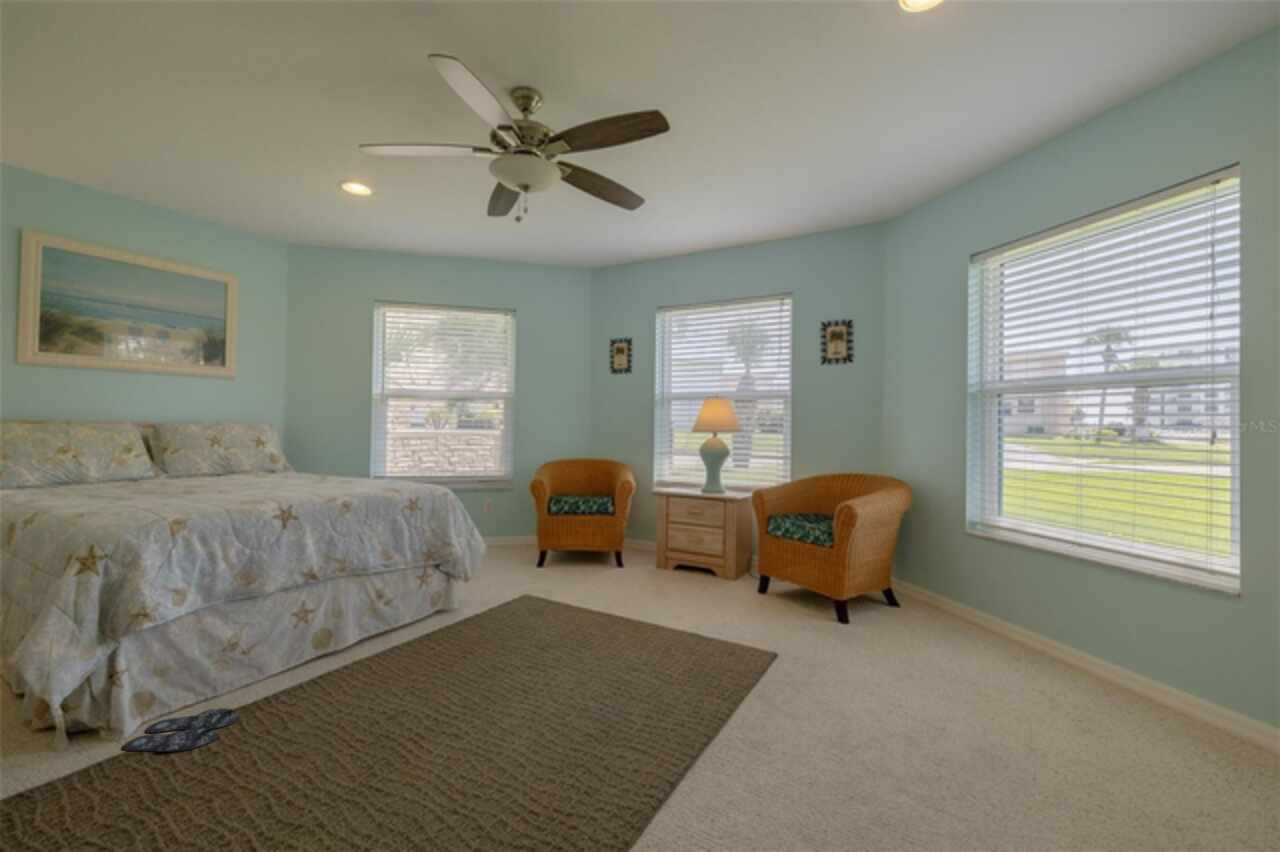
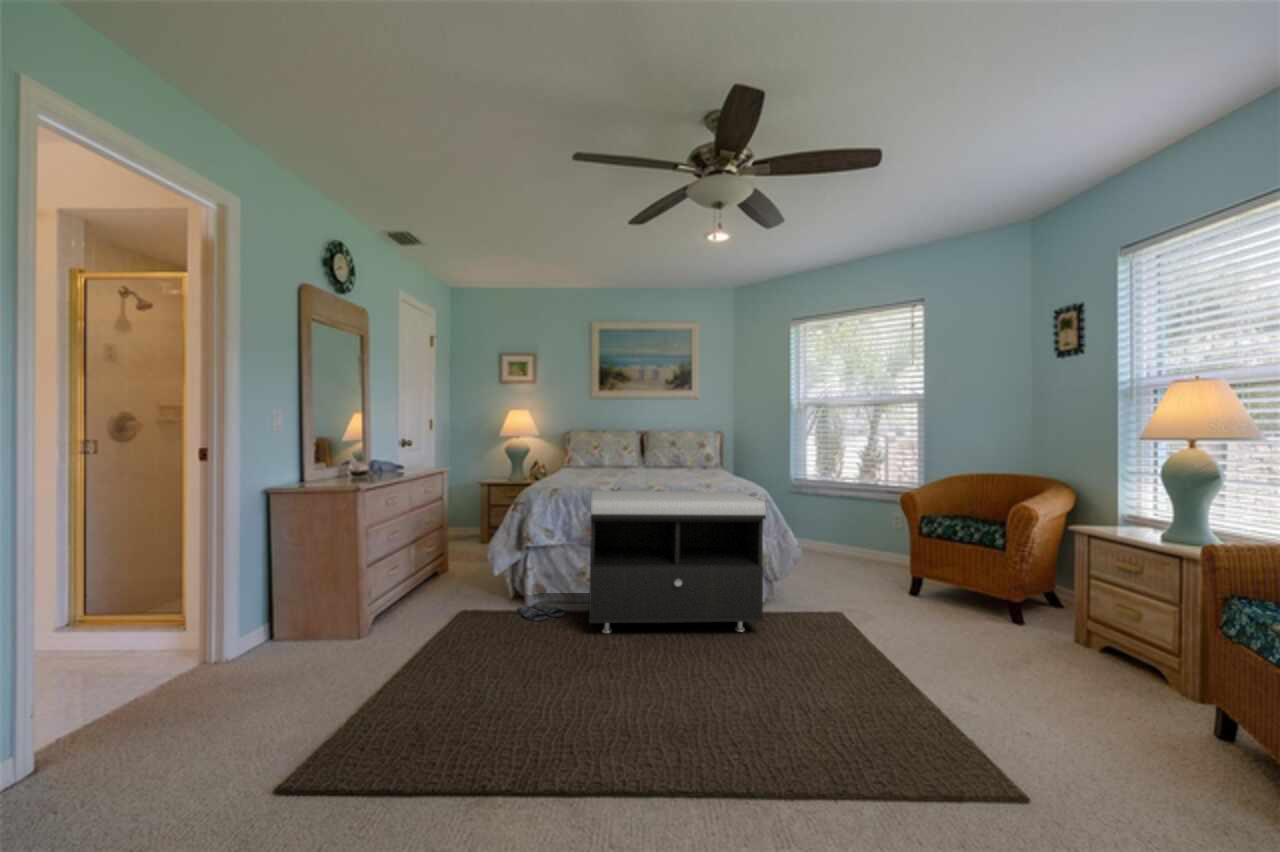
storage bench: none [257,495,508,707] -> present [589,491,766,633]

